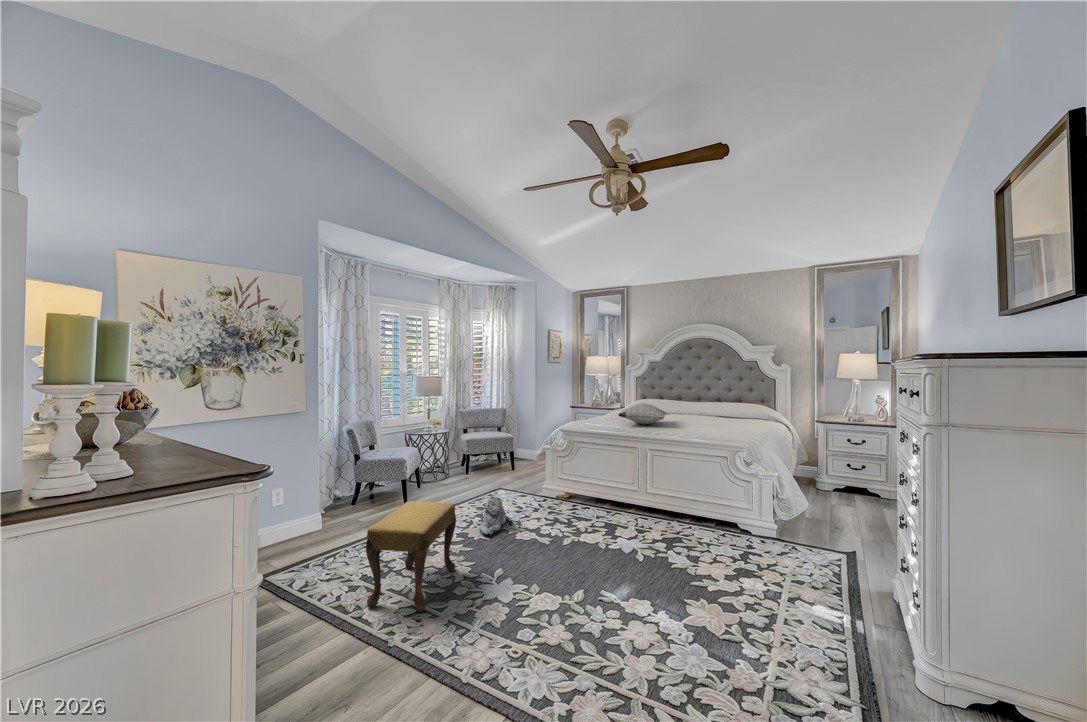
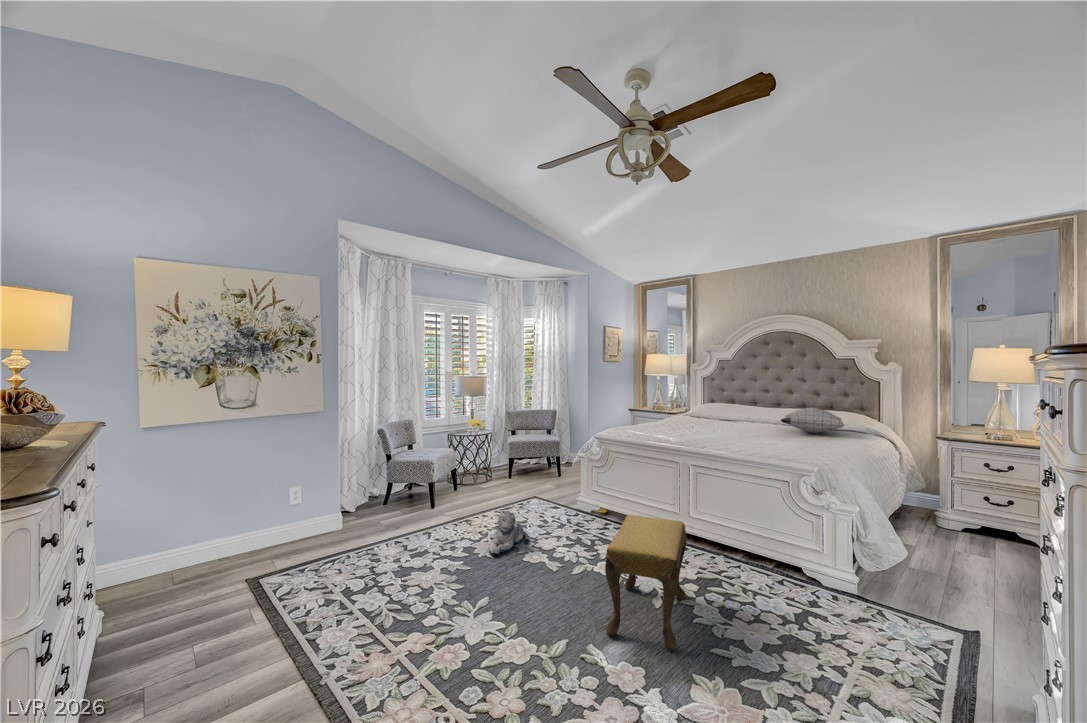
pillow: present [618,403,666,425] -> present [781,407,844,433]
footstool: present [366,501,456,612] -> present [605,515,686,651]

